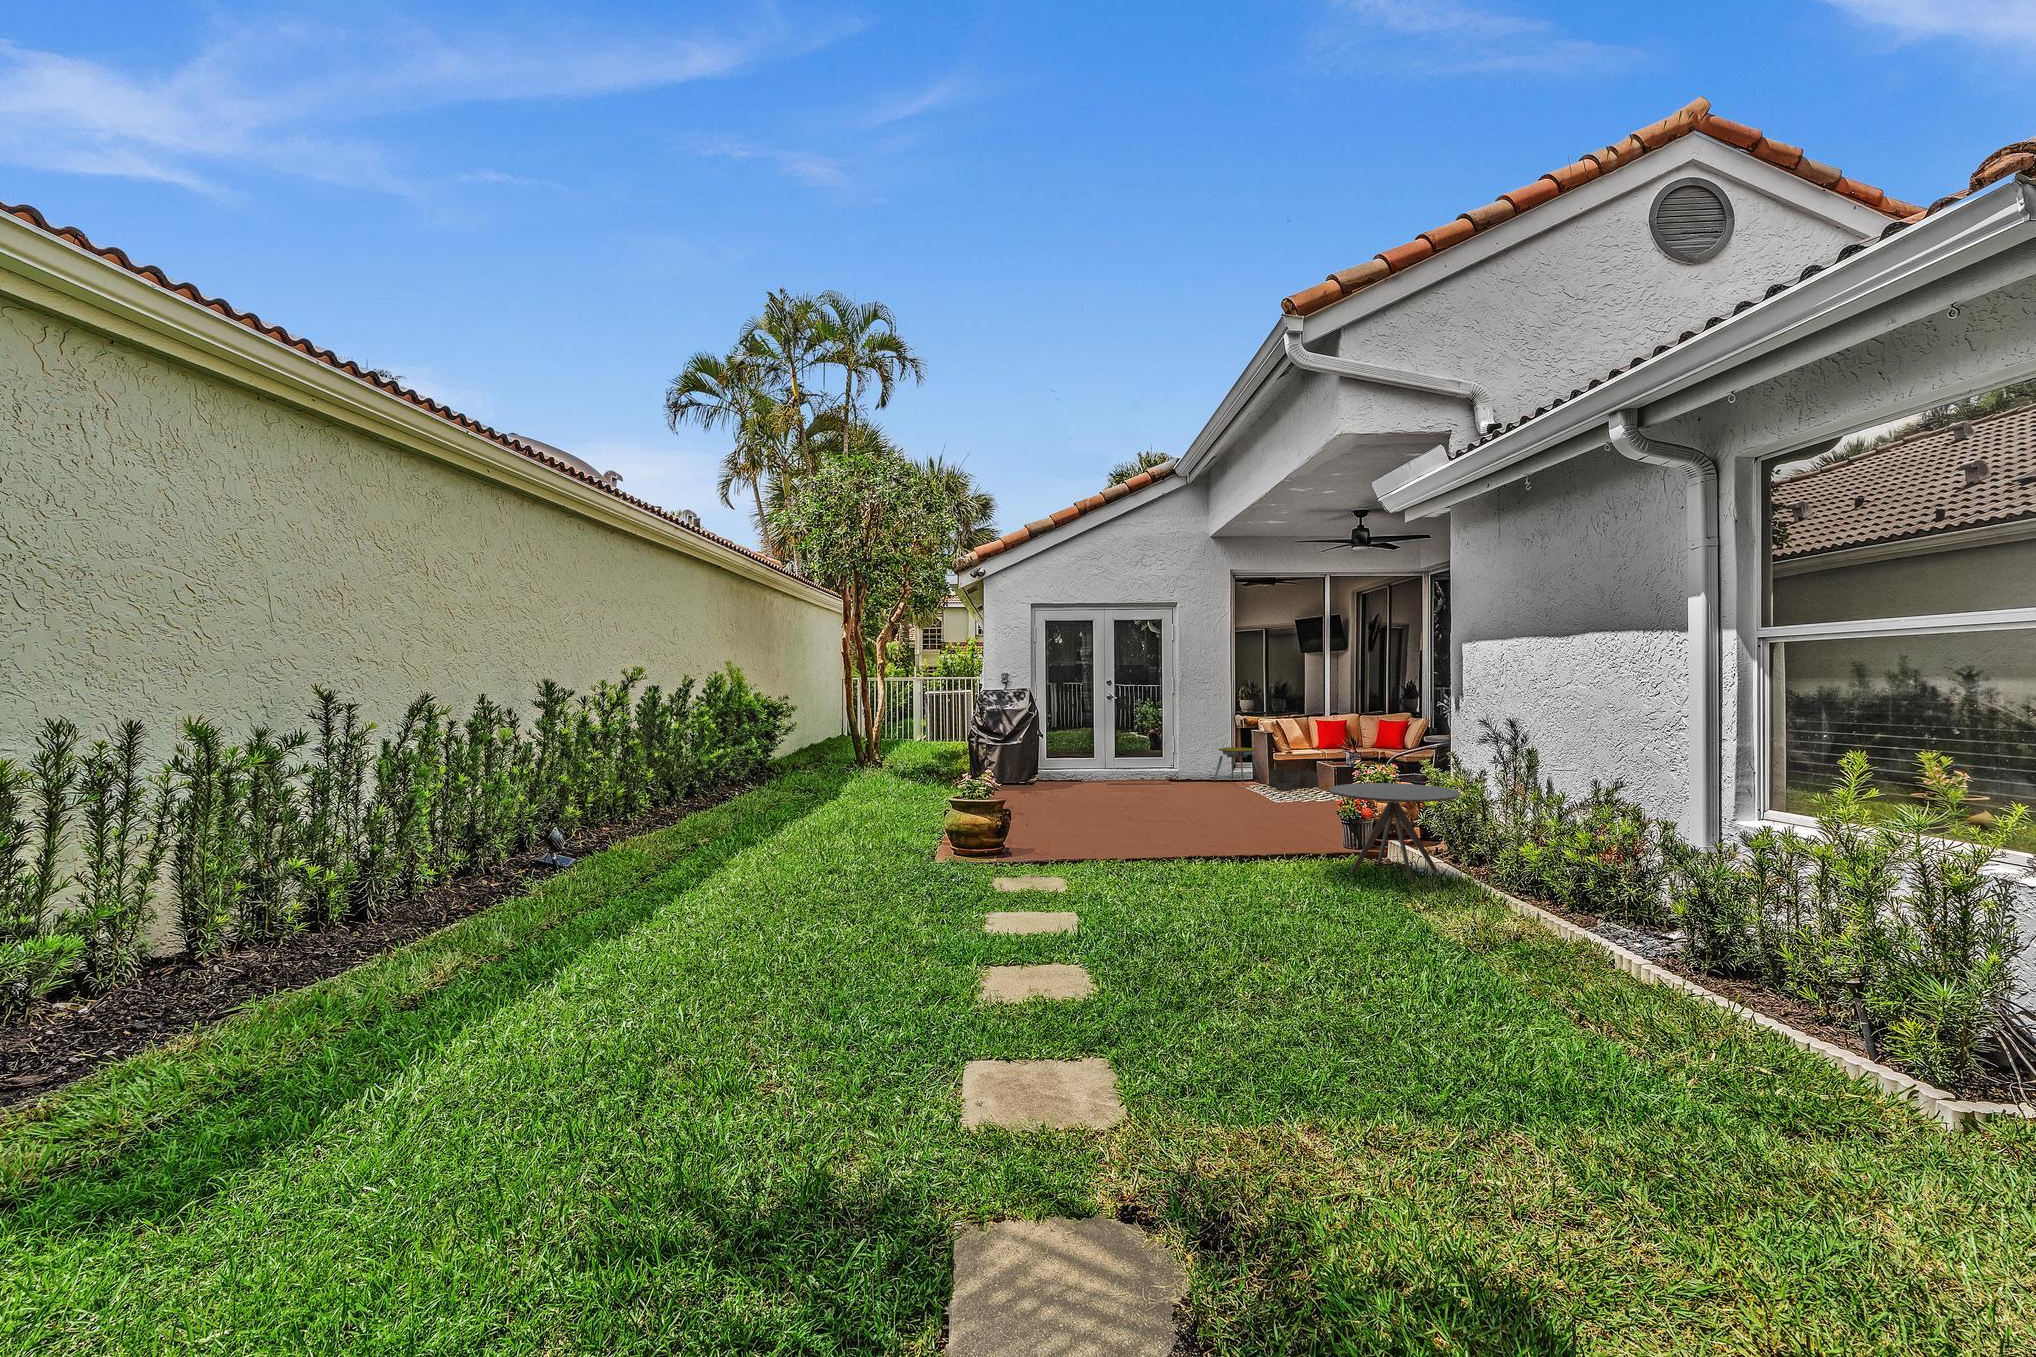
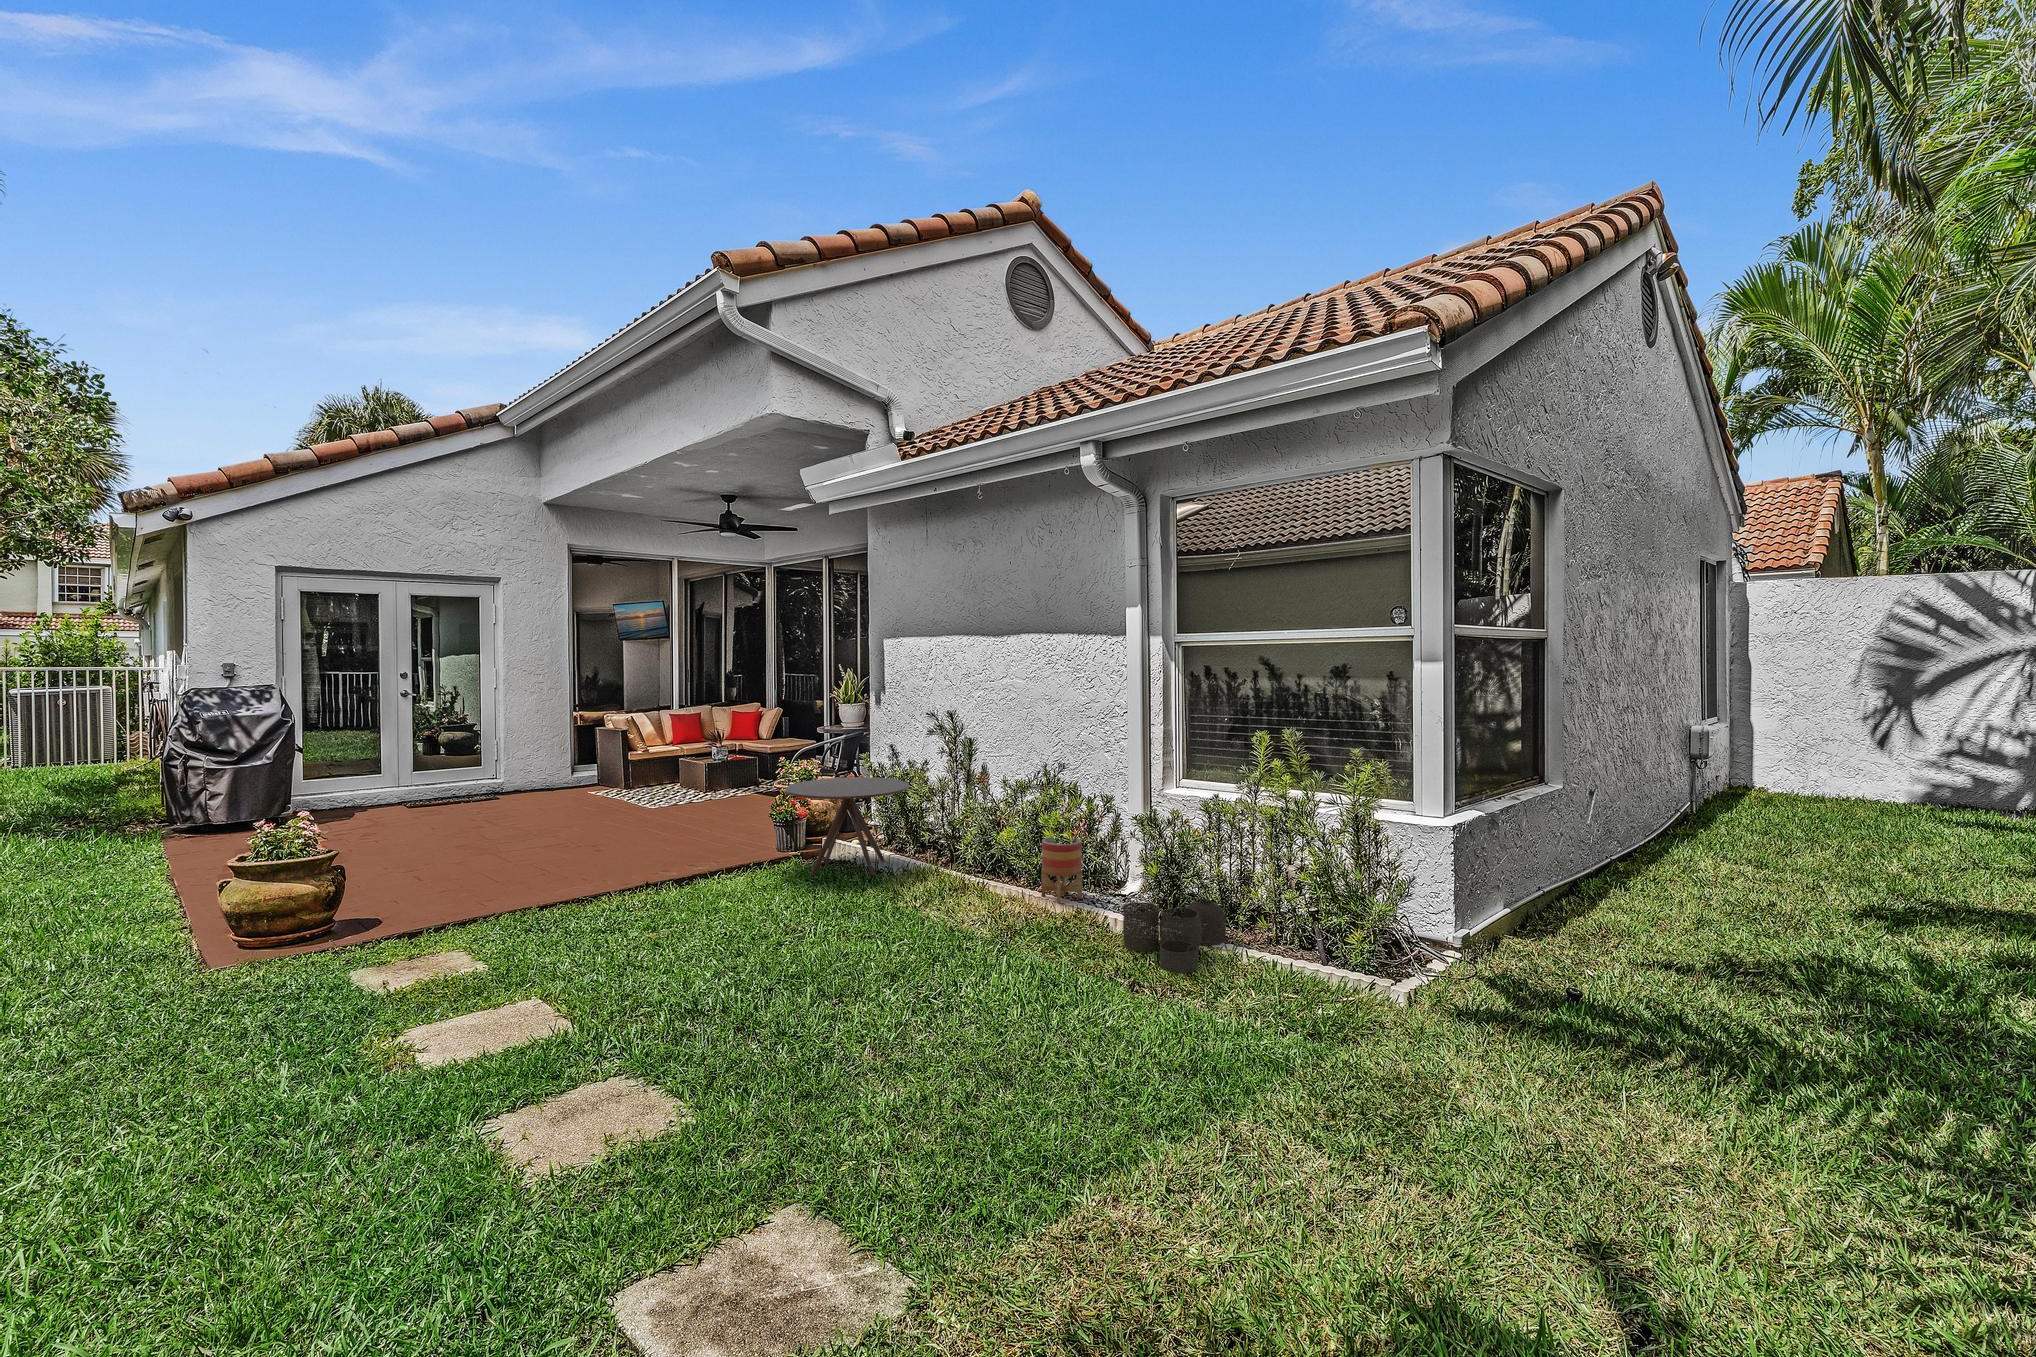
stool: present [1214,747,1261,784] -> none [559,747,616,789]
woven basket: present [1269,767,1319,791] -> present [1123,895,1226,973]
planter: none [1578,865,1632,943] -> present [1041,836,1082,903]

